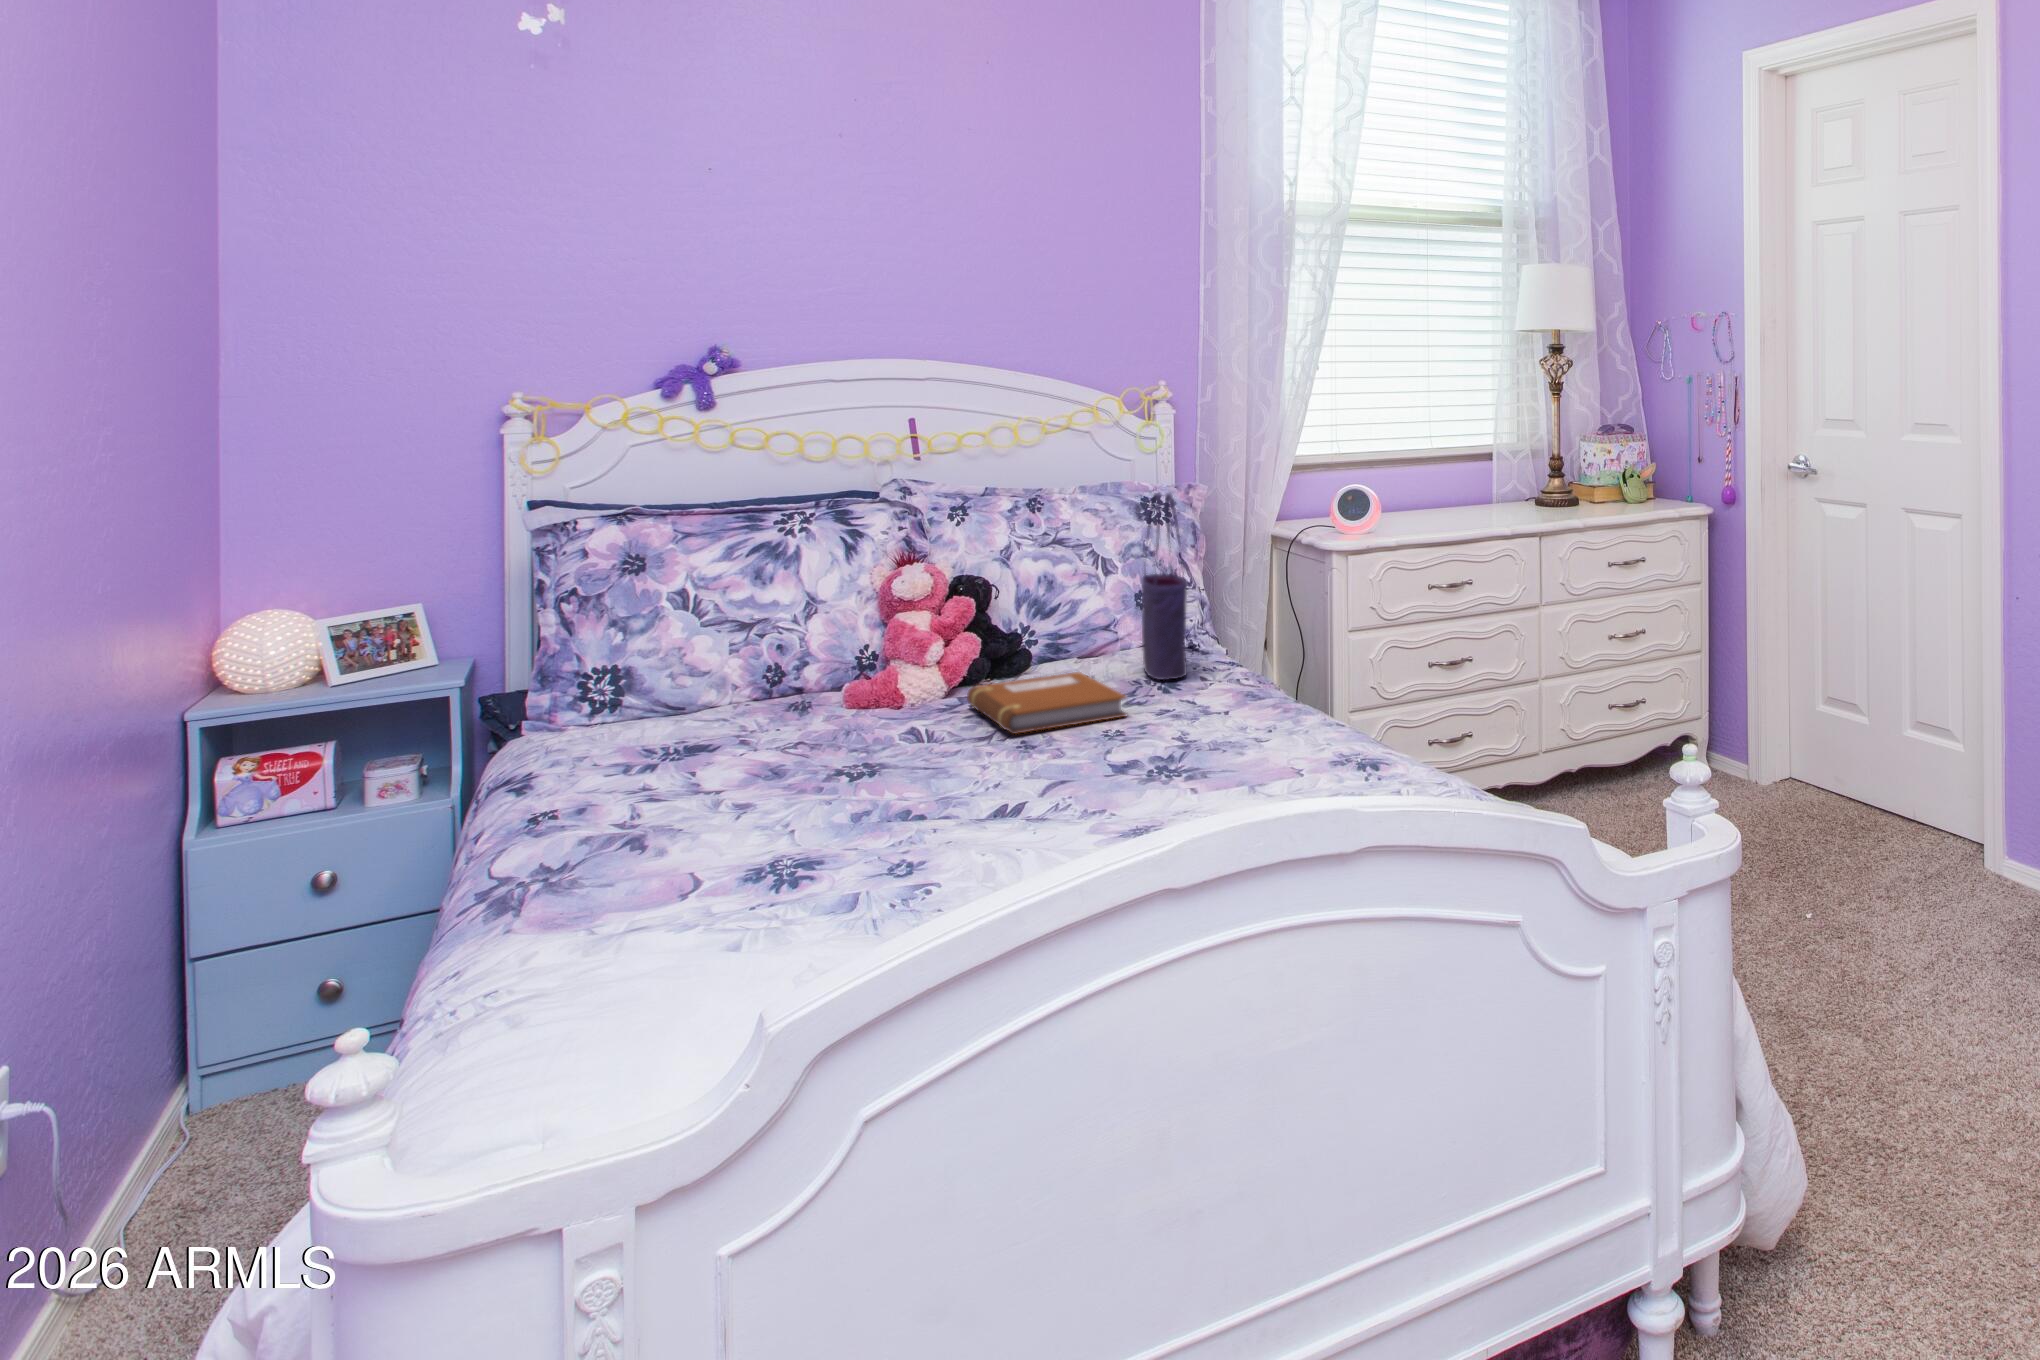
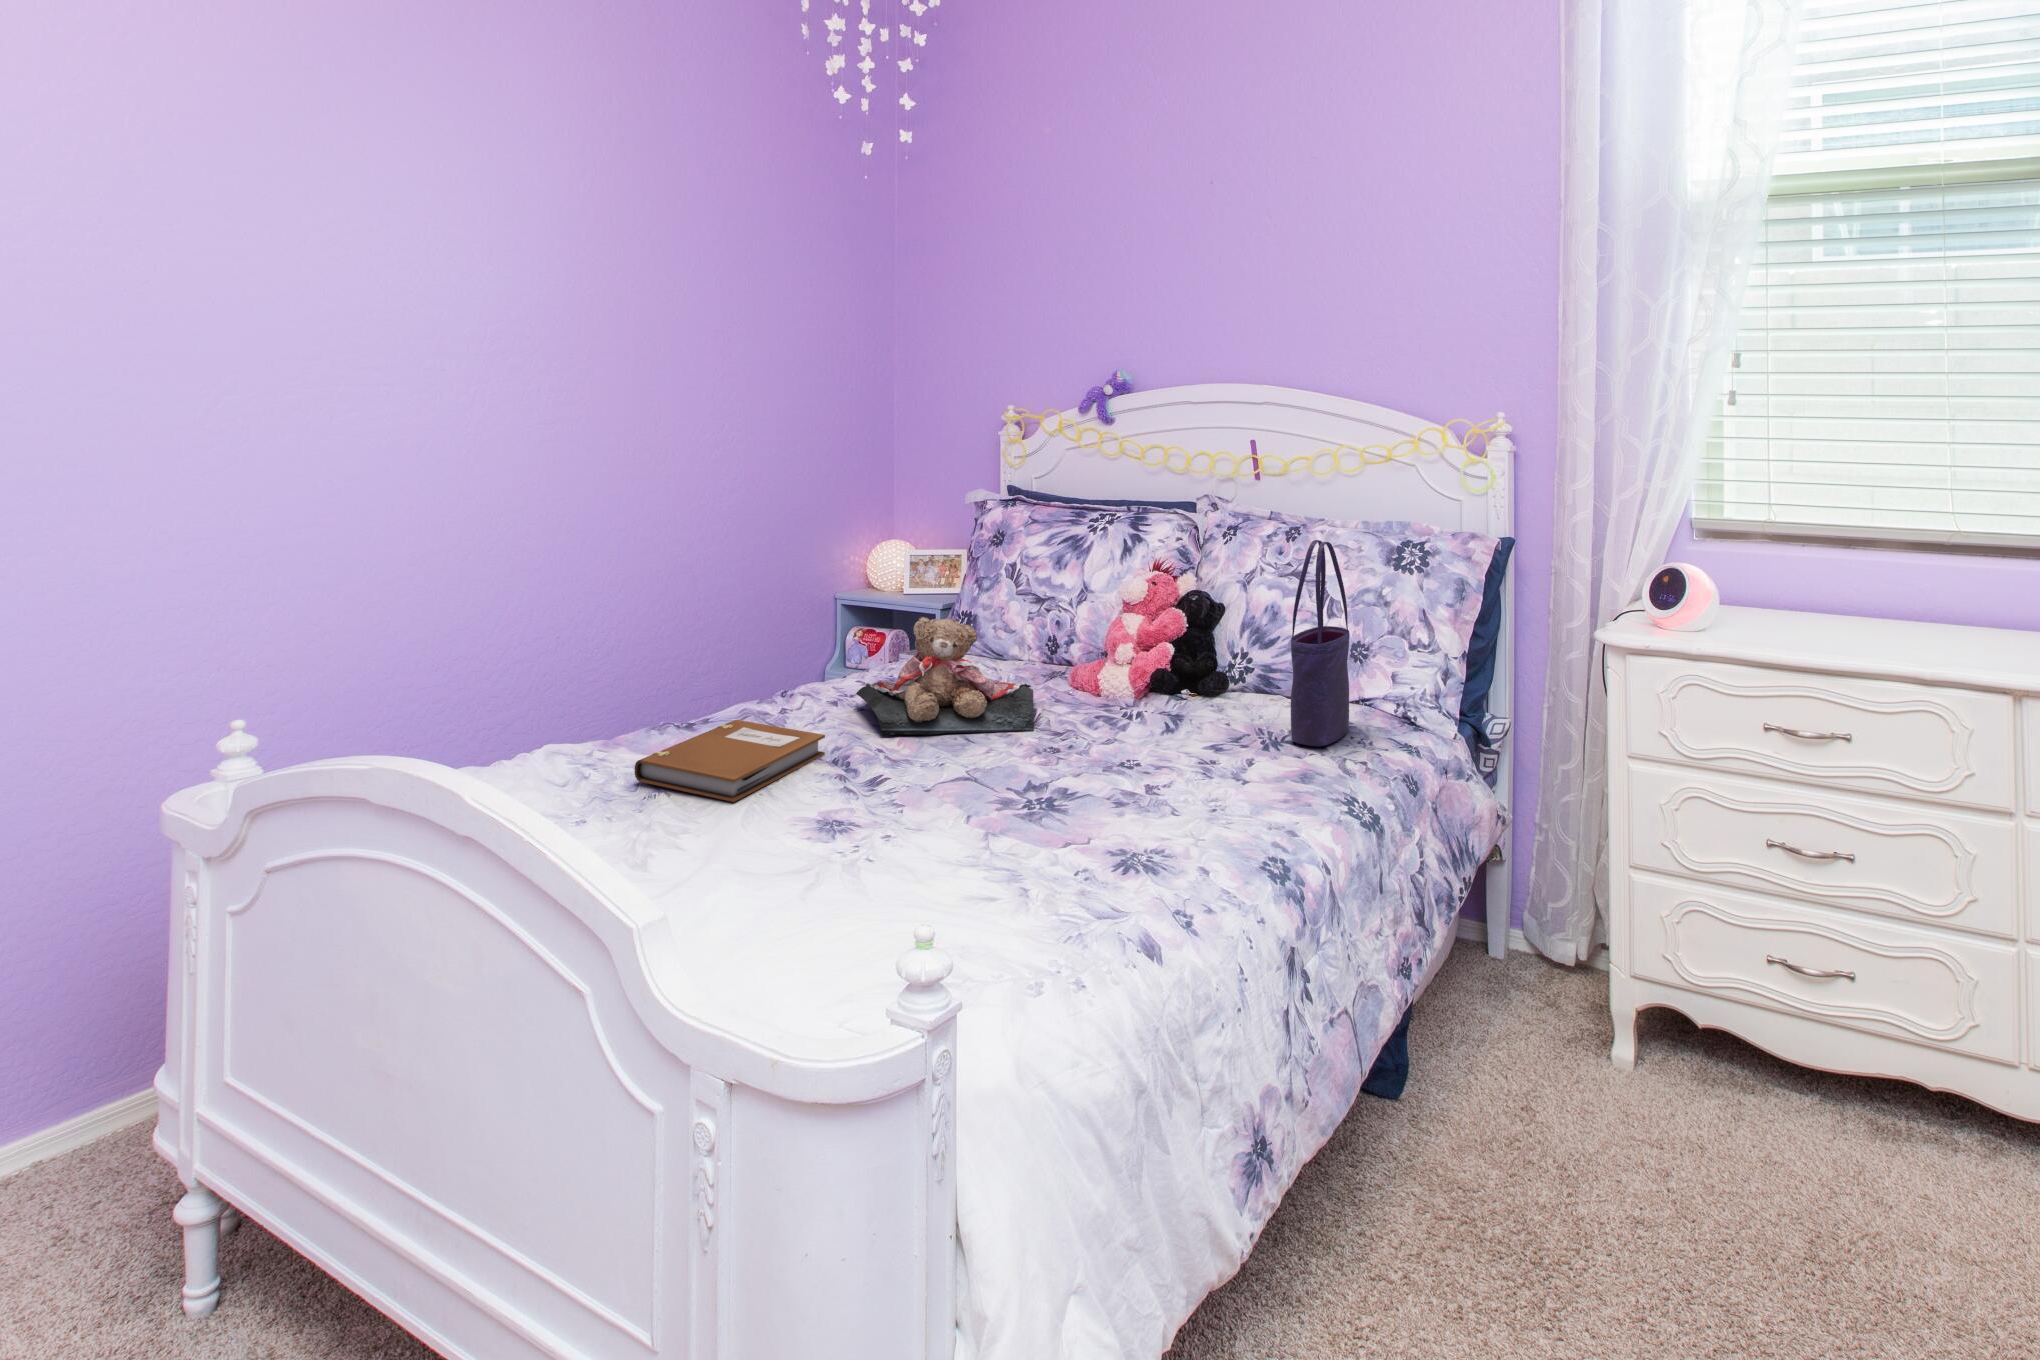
teddy bear: none [640,639,919,790] -> present [856,617,1034,735]
notebook: present [967,672,1126,734] -> present [635,720,825,802]

